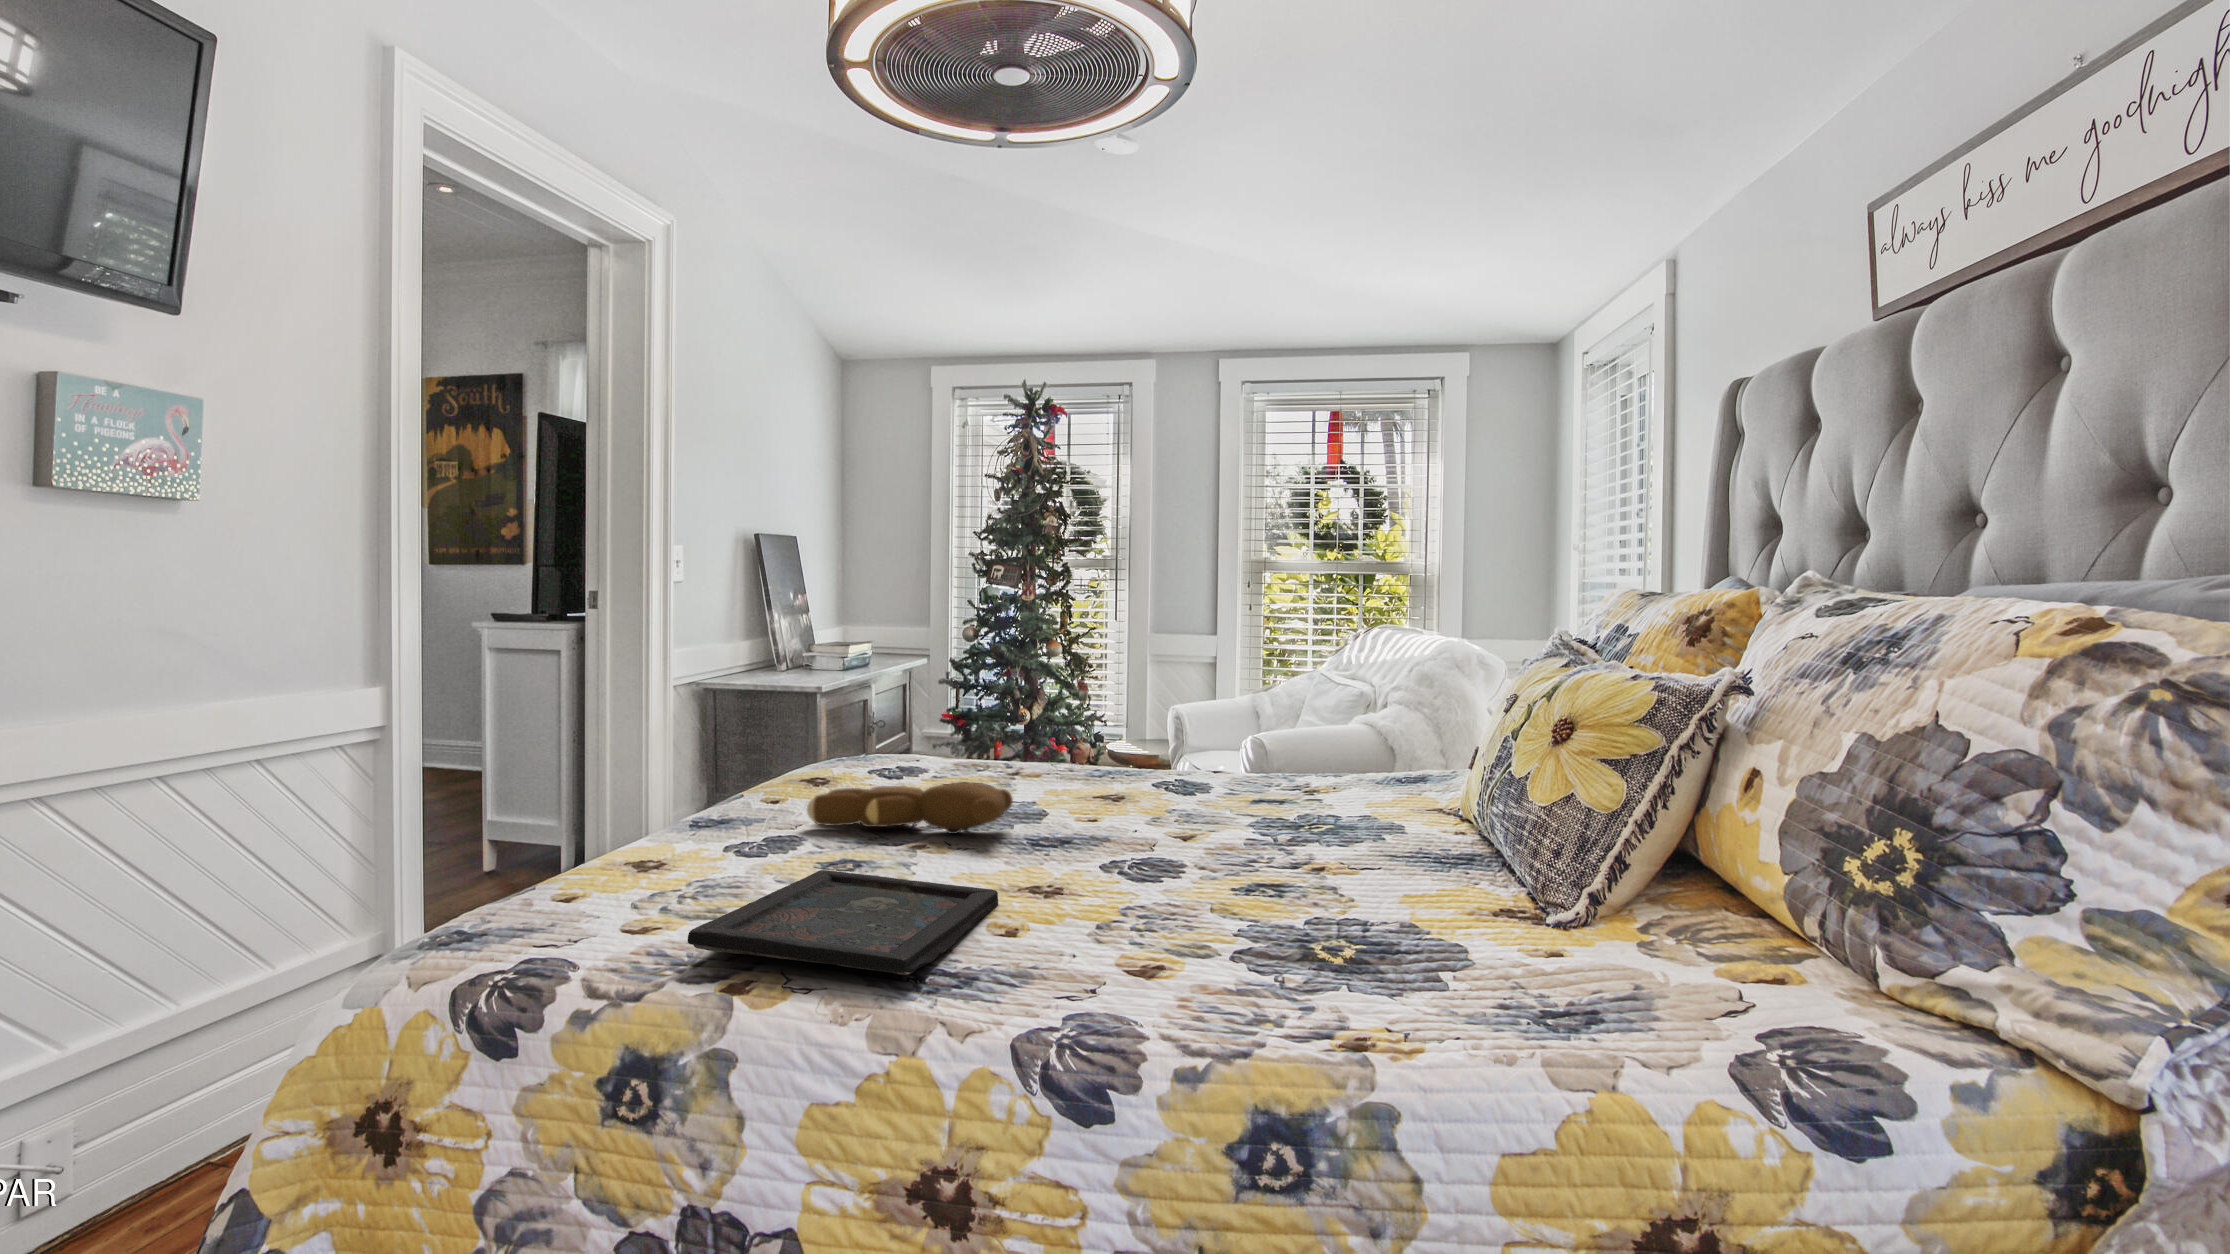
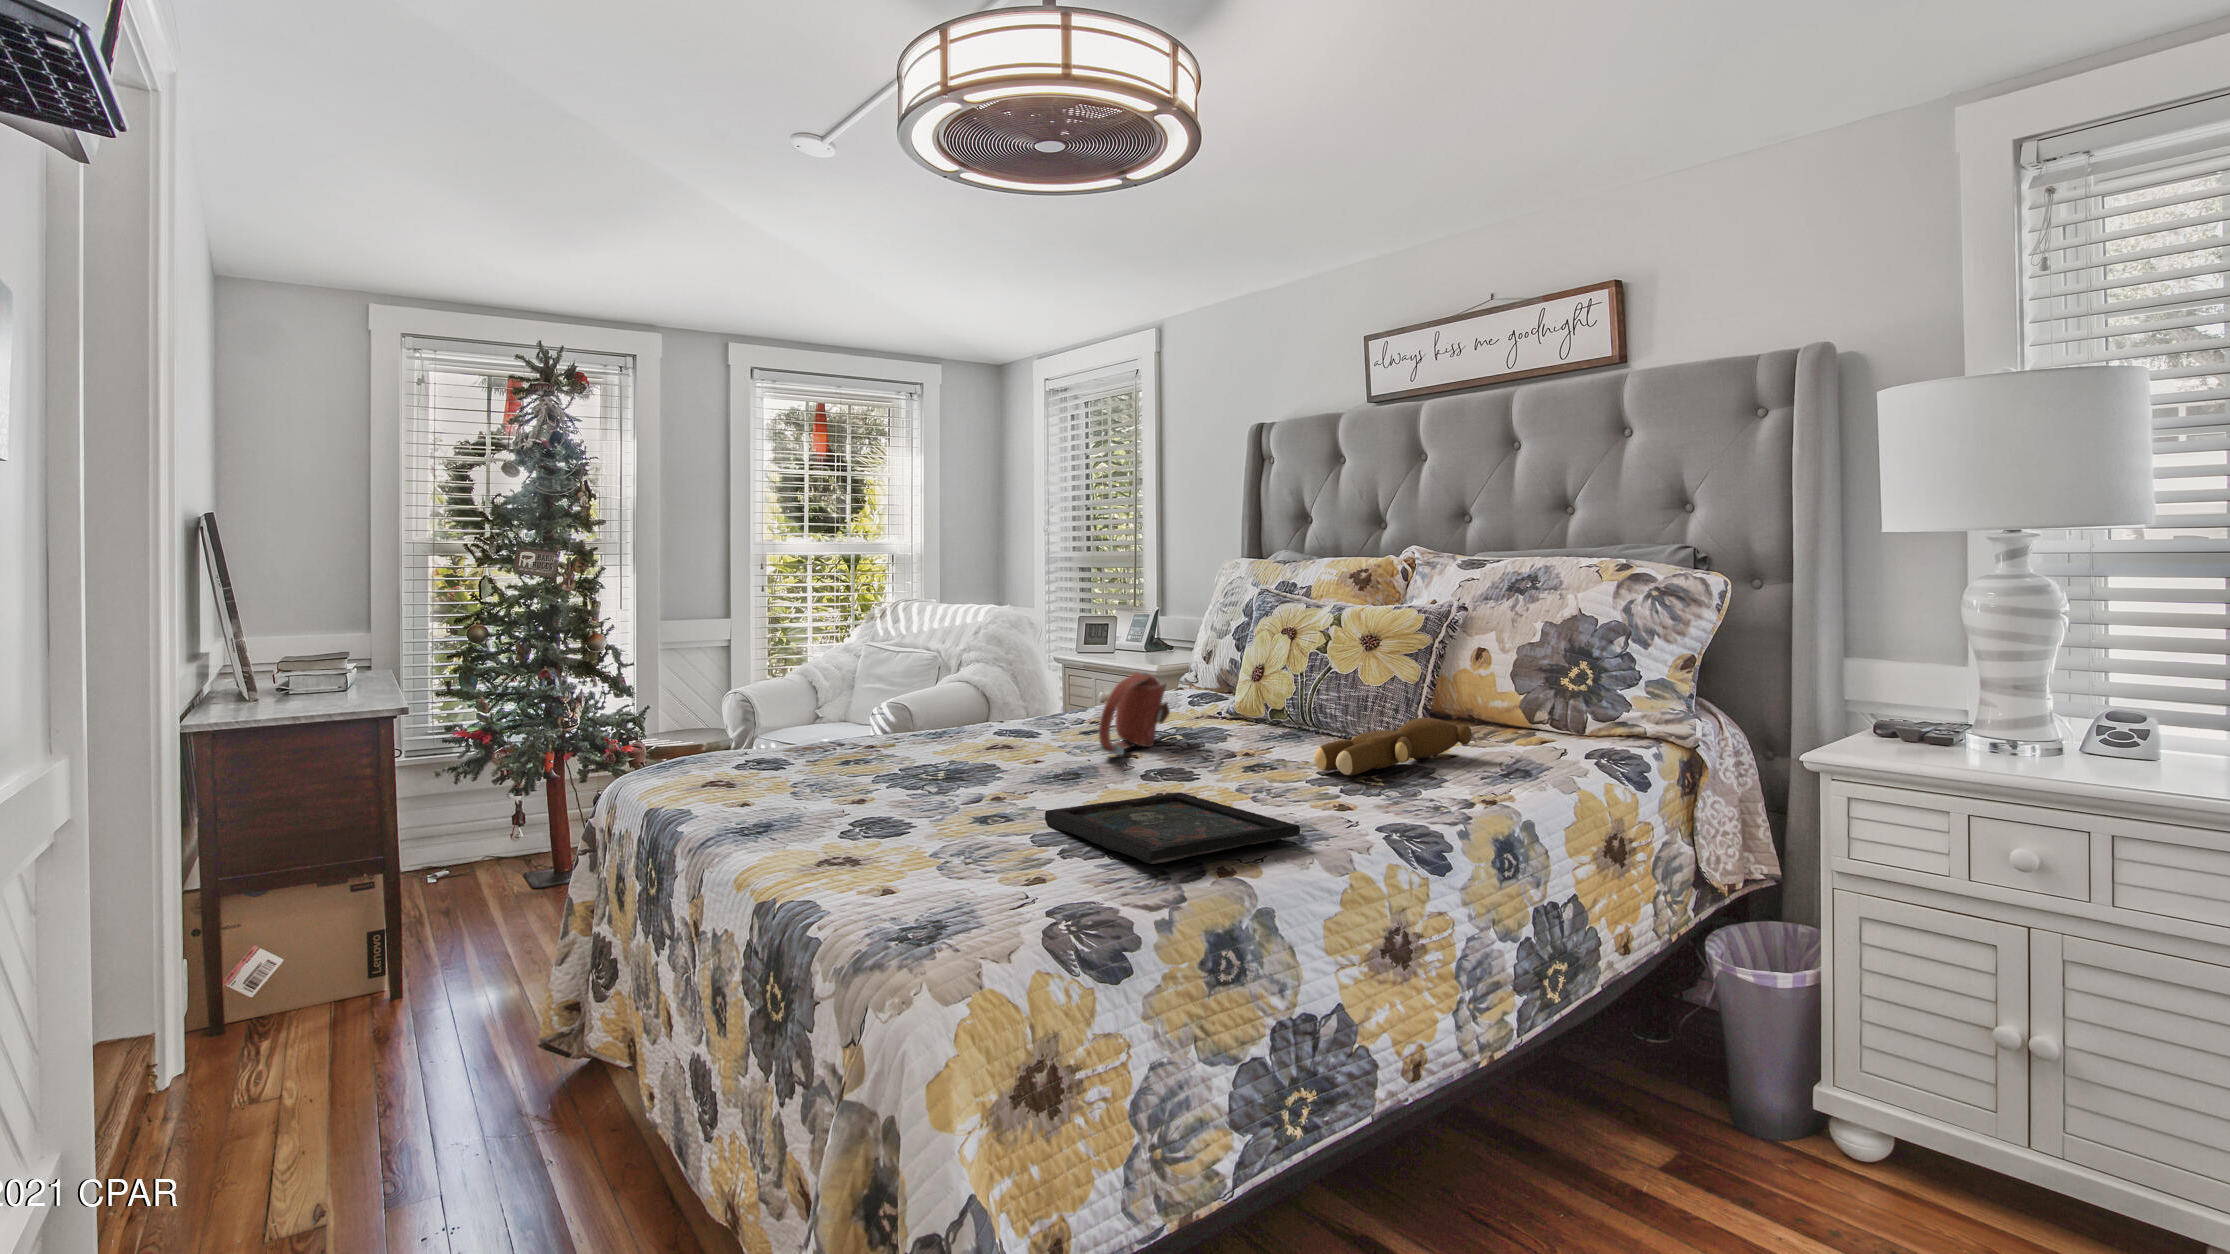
handbag: none [1060,735,1252,839] -> present [1099,672,1170,755]
teddy bear: present [807,782,1013,834] -> present [1314,718,1472,775]

